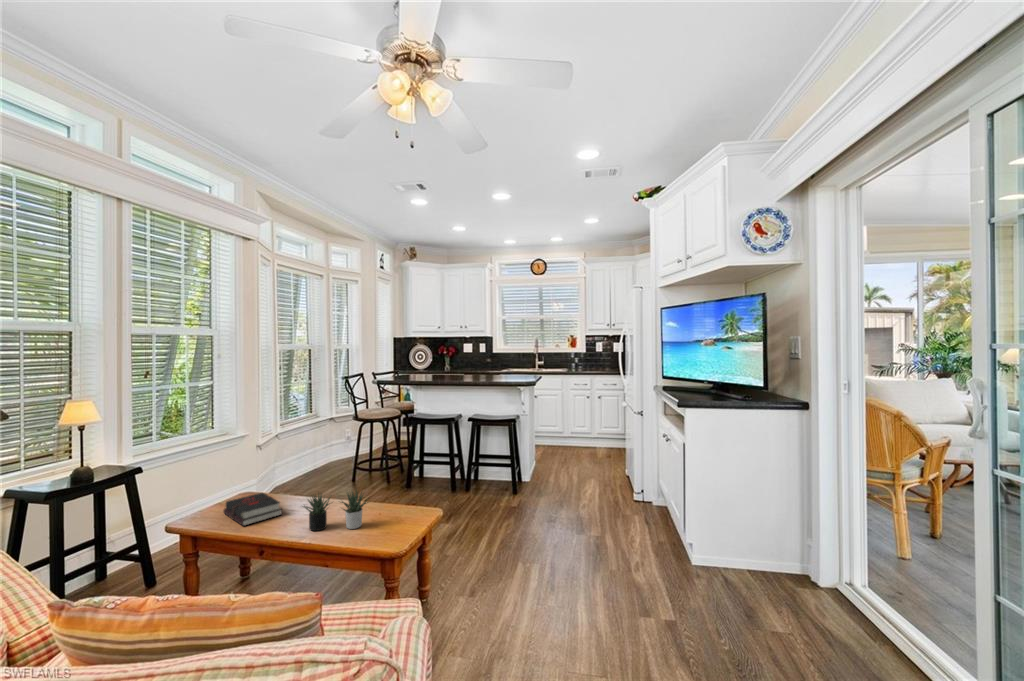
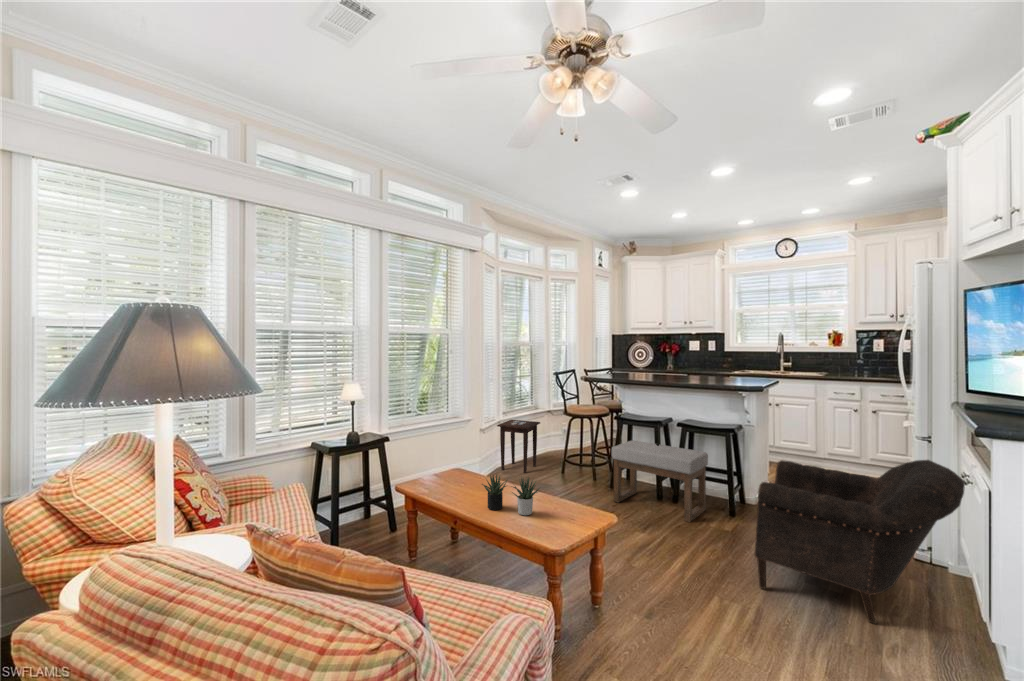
armchair: none [544,428,666,551] -> present [754,460,965,624]
side table: none [274,432,326,490] -> present [497,420,540,473]
ottoman: none [411,440,495,506] -> present [612,440,708,522]
hardback book: present [224,493,282,526] -> none [433,467,474,493]

